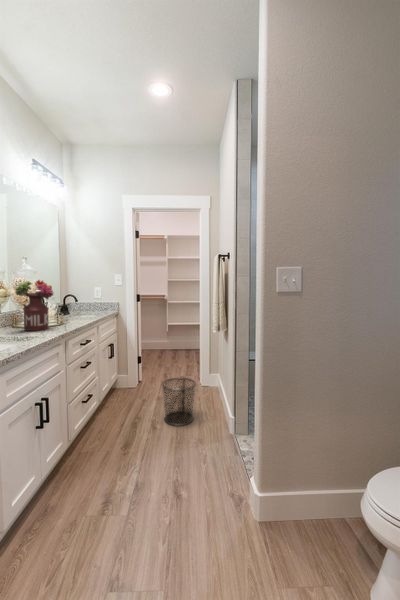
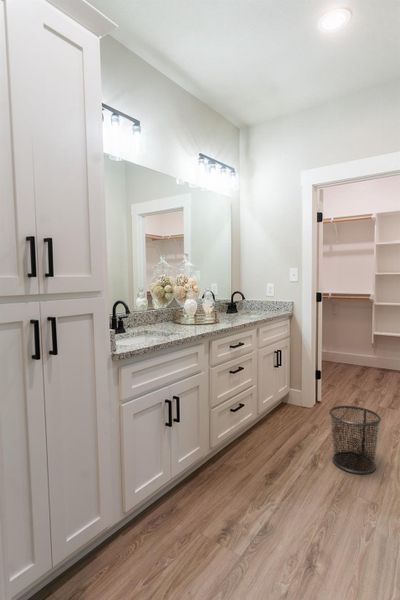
flower arrangement: present [15,280,53,331] -> none [170,275,206,327]

